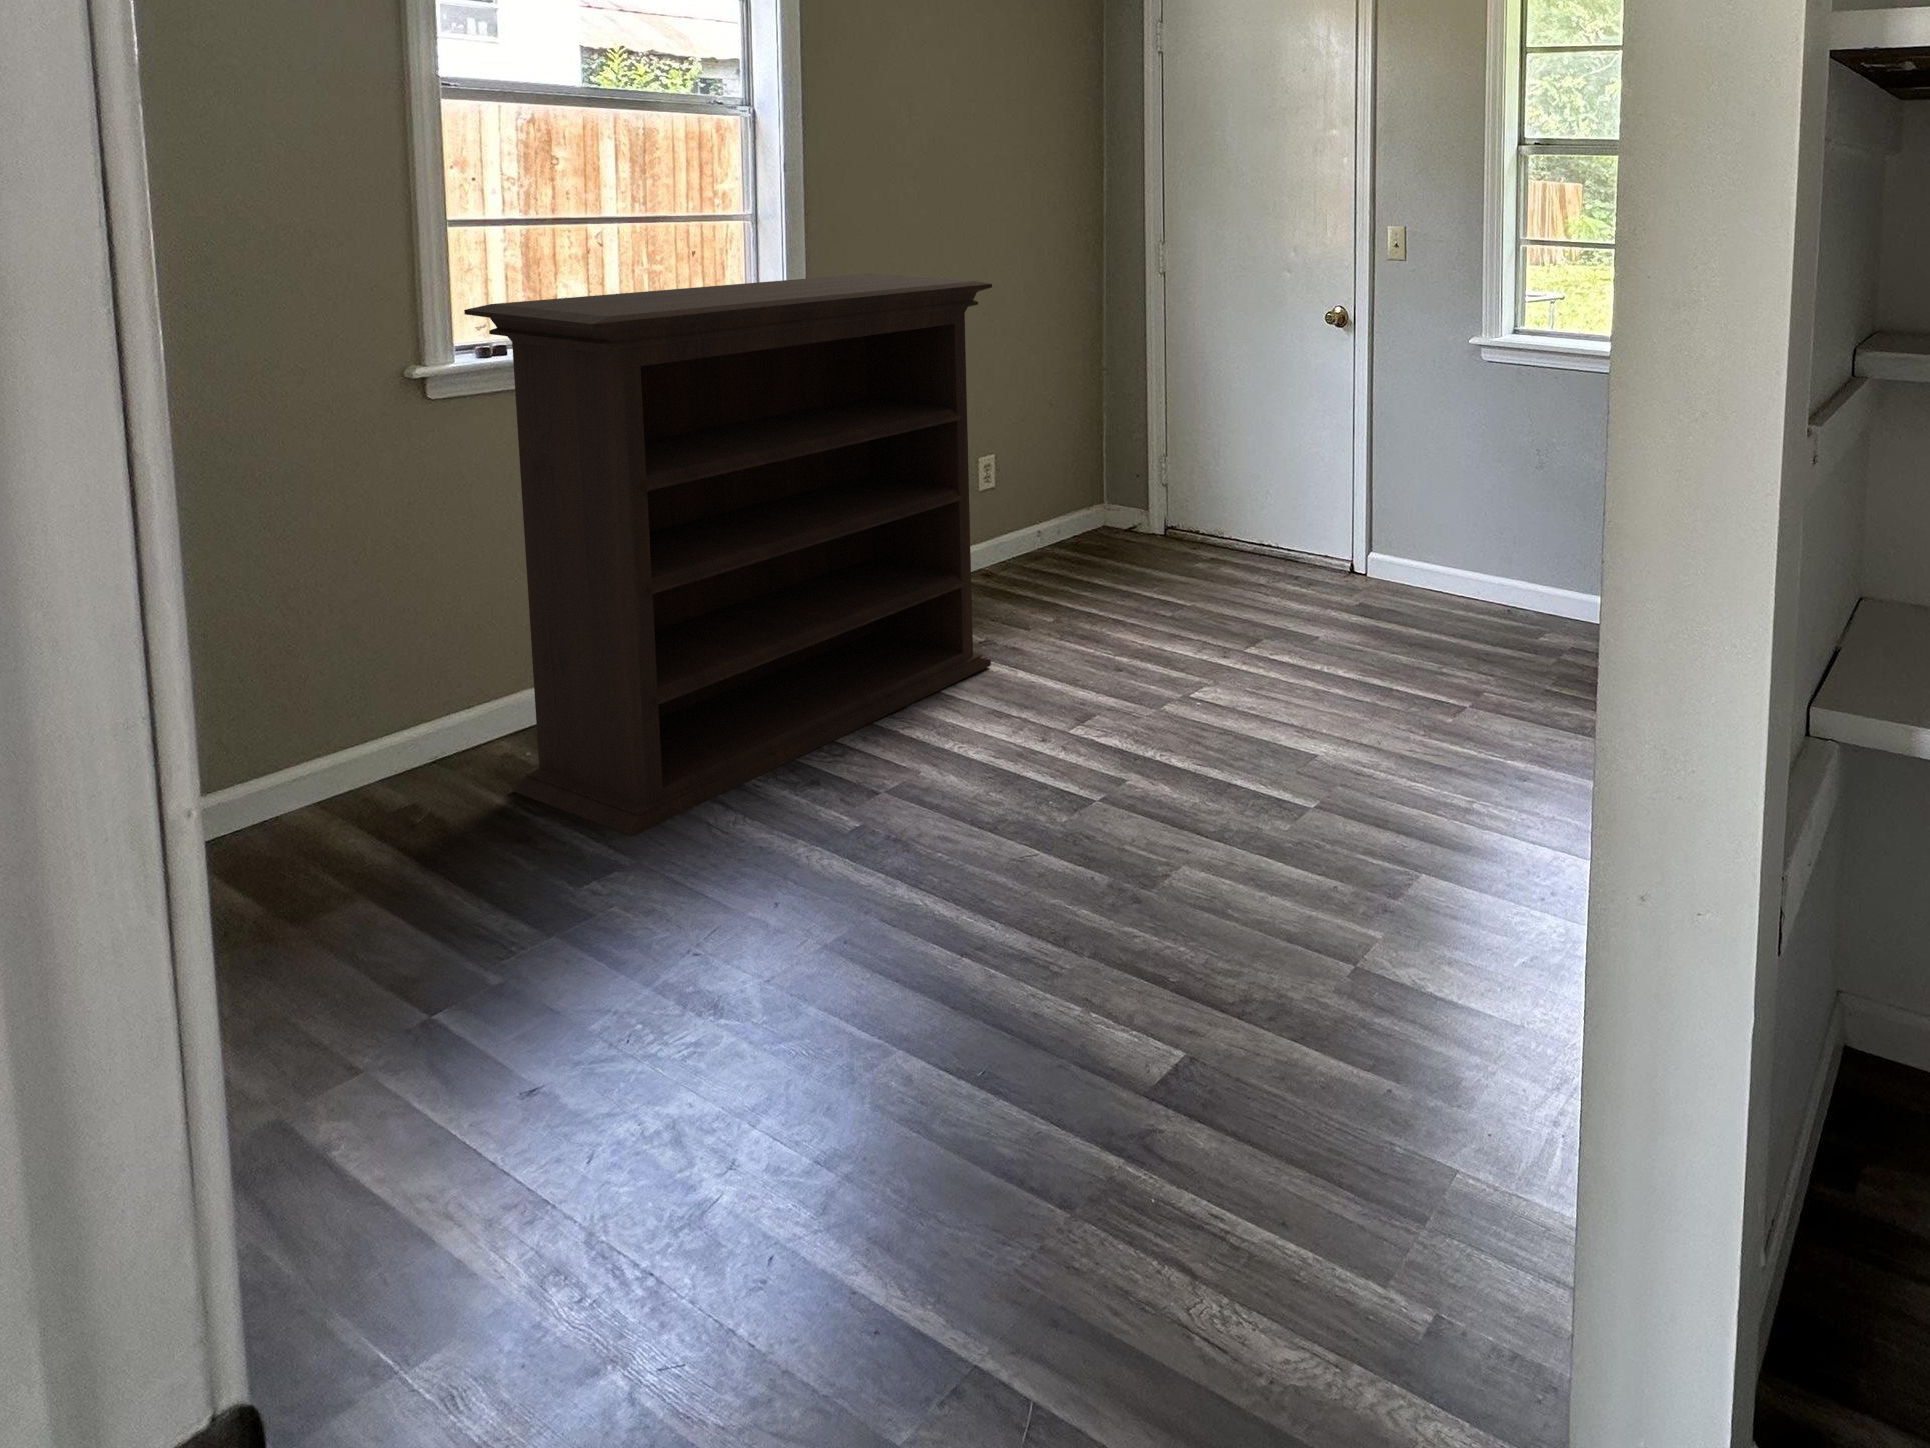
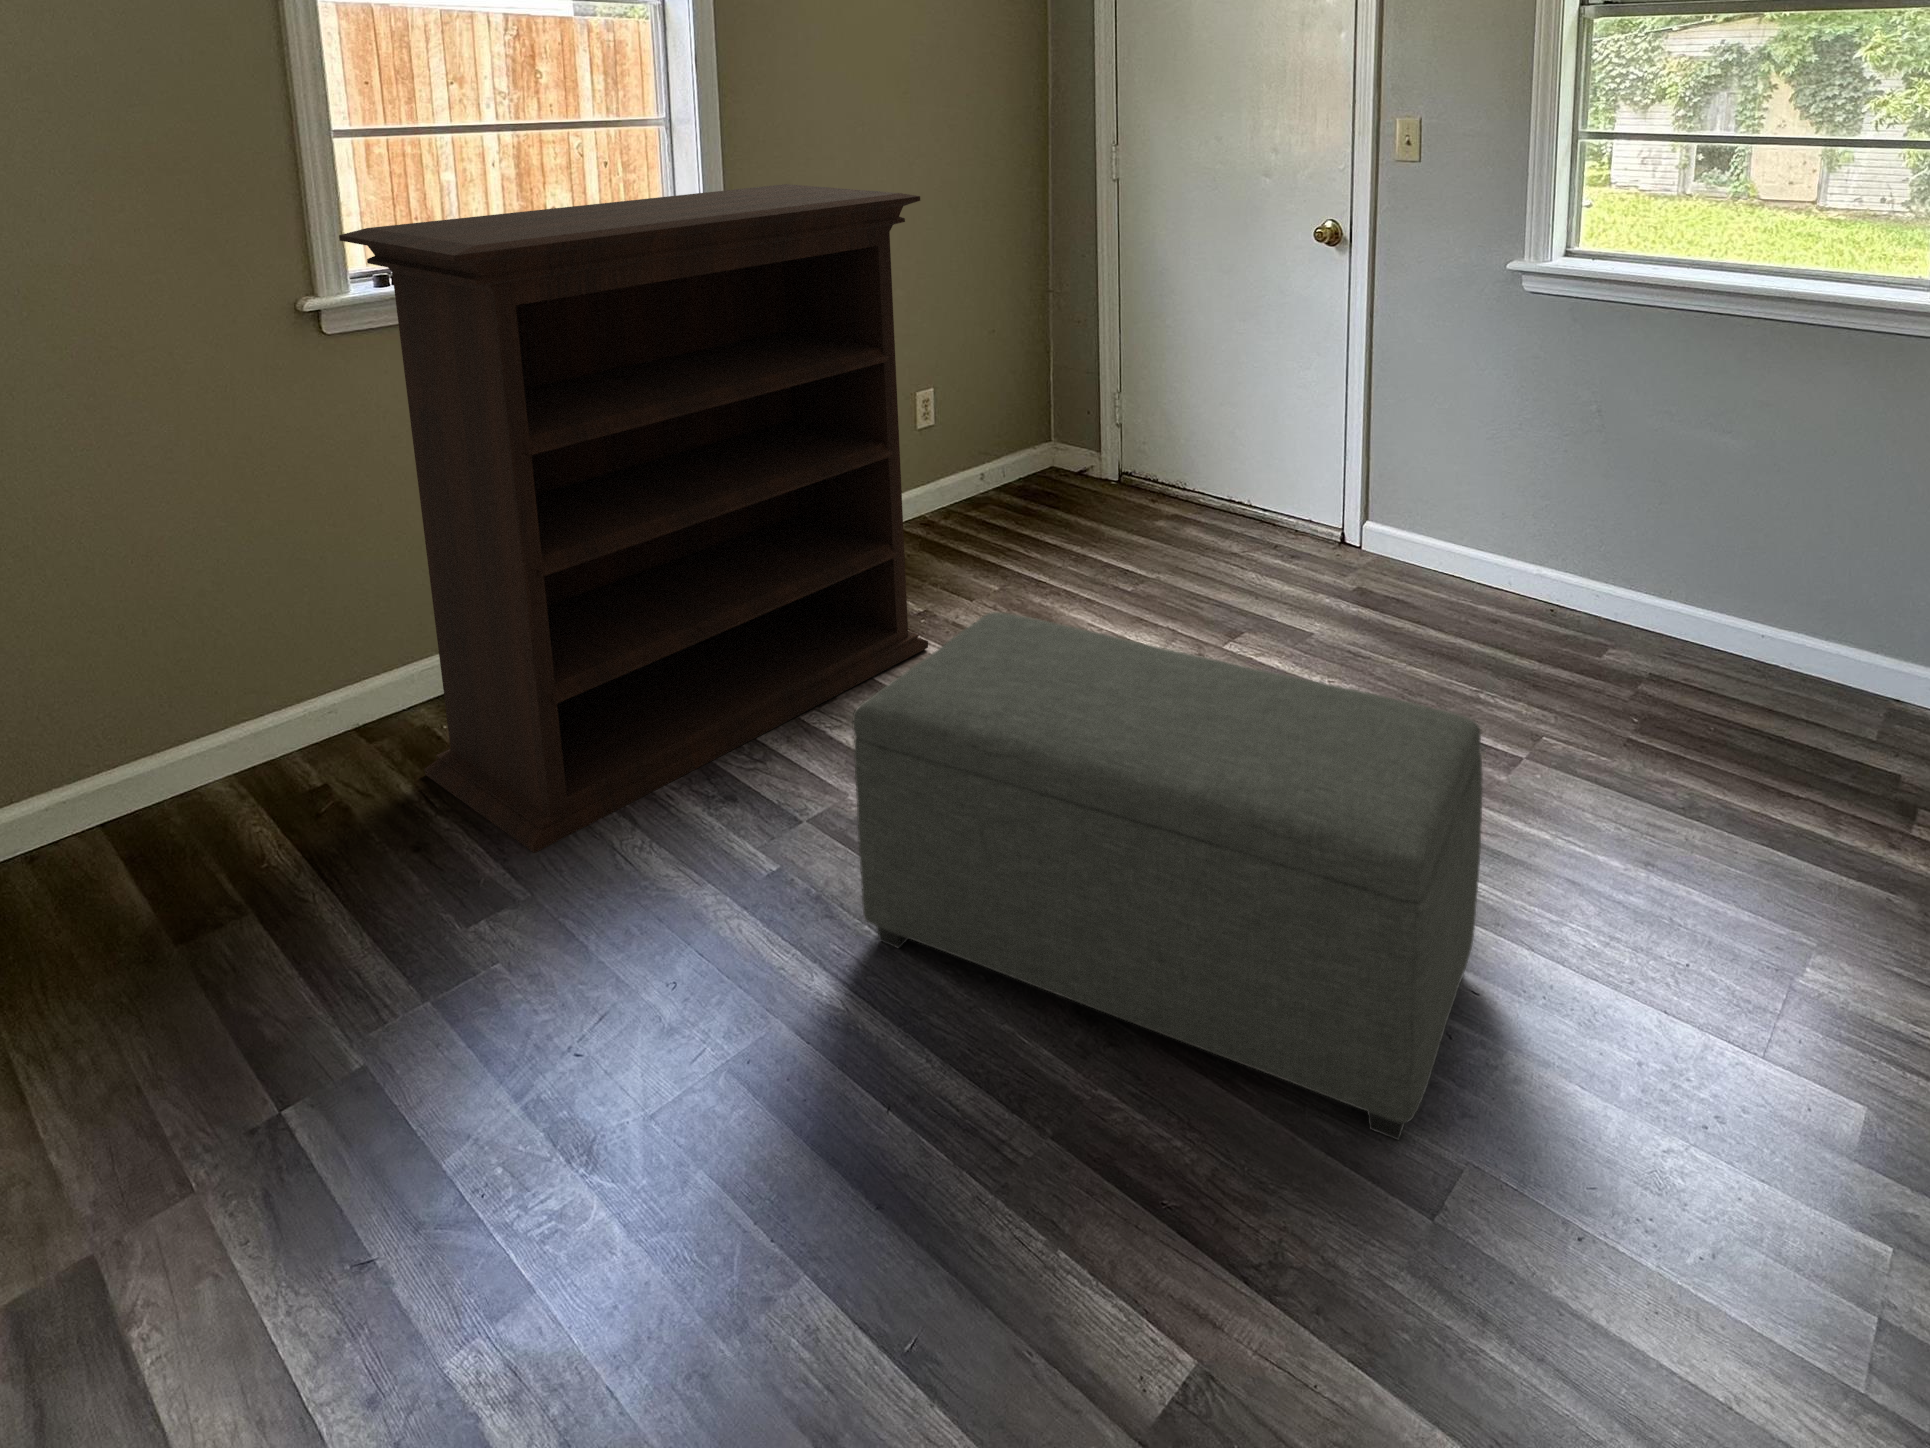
ottoman: none [933,606,1408,931] -> present [852,612,1482,1140]

